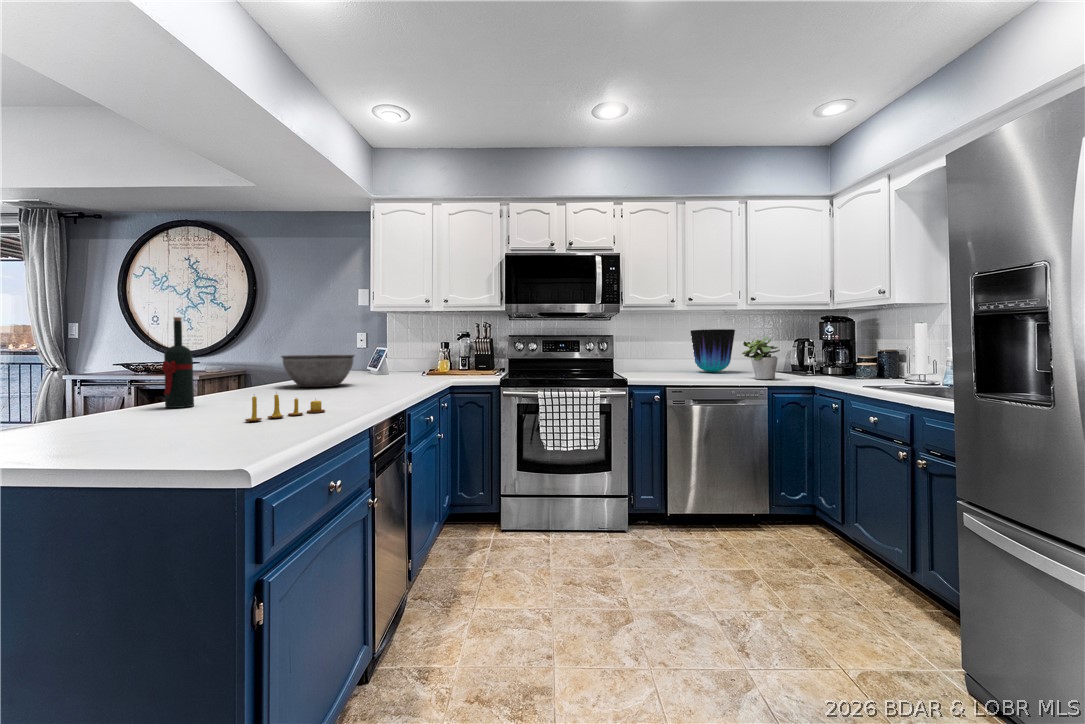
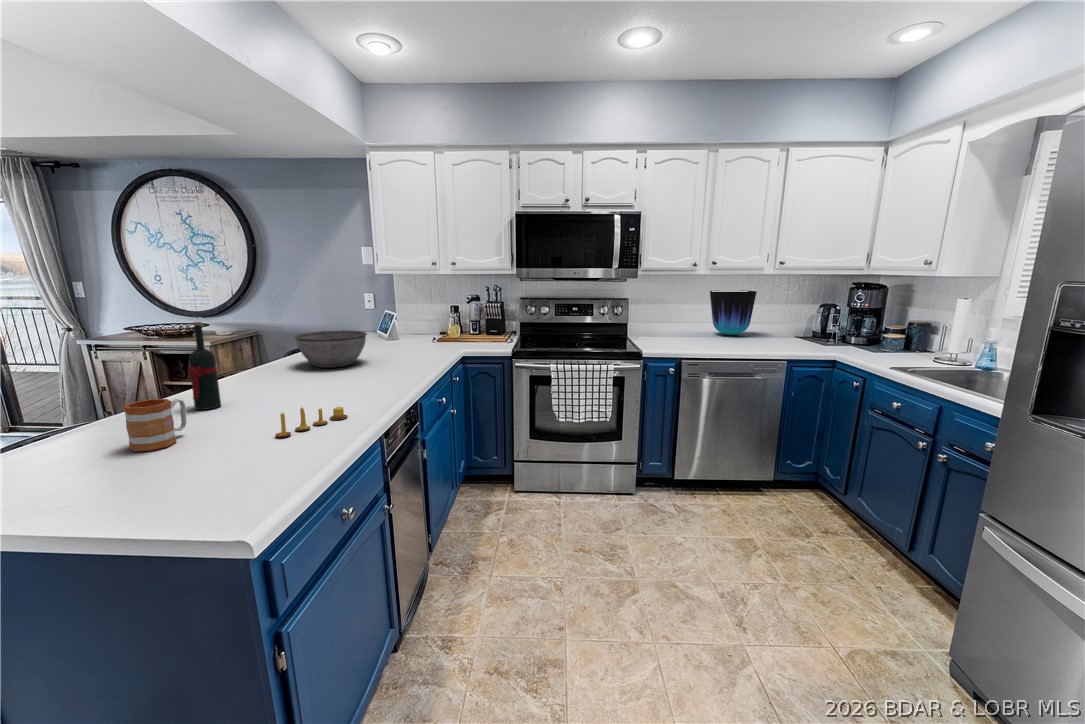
potted plant: present [742,337,780,379] -> none [761,307,801,351]
mug: none [81,379,152,429] -> present [123,399,186,451]

